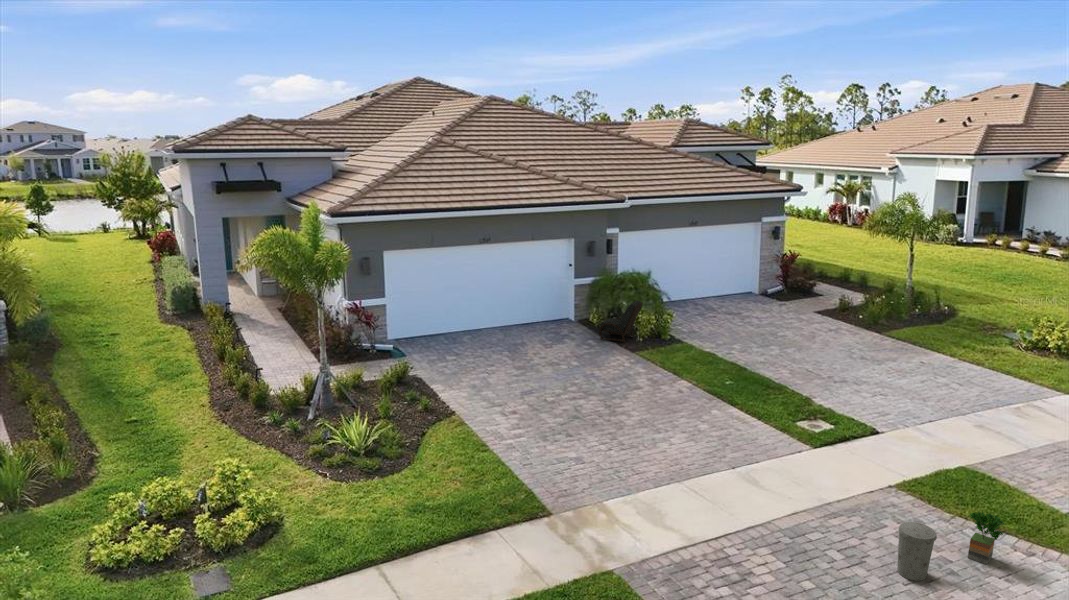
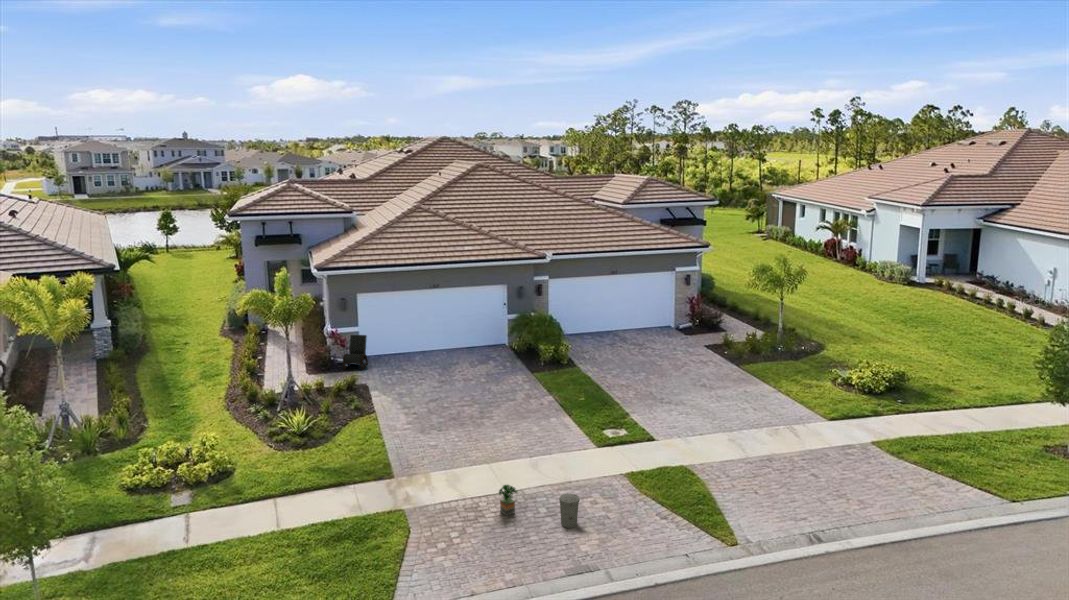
lounge chair: present [599,300,643,343] -> present [342,335,368,370]
potted tree: present [968,512,1004,564] -> present [499,485,518,516]

